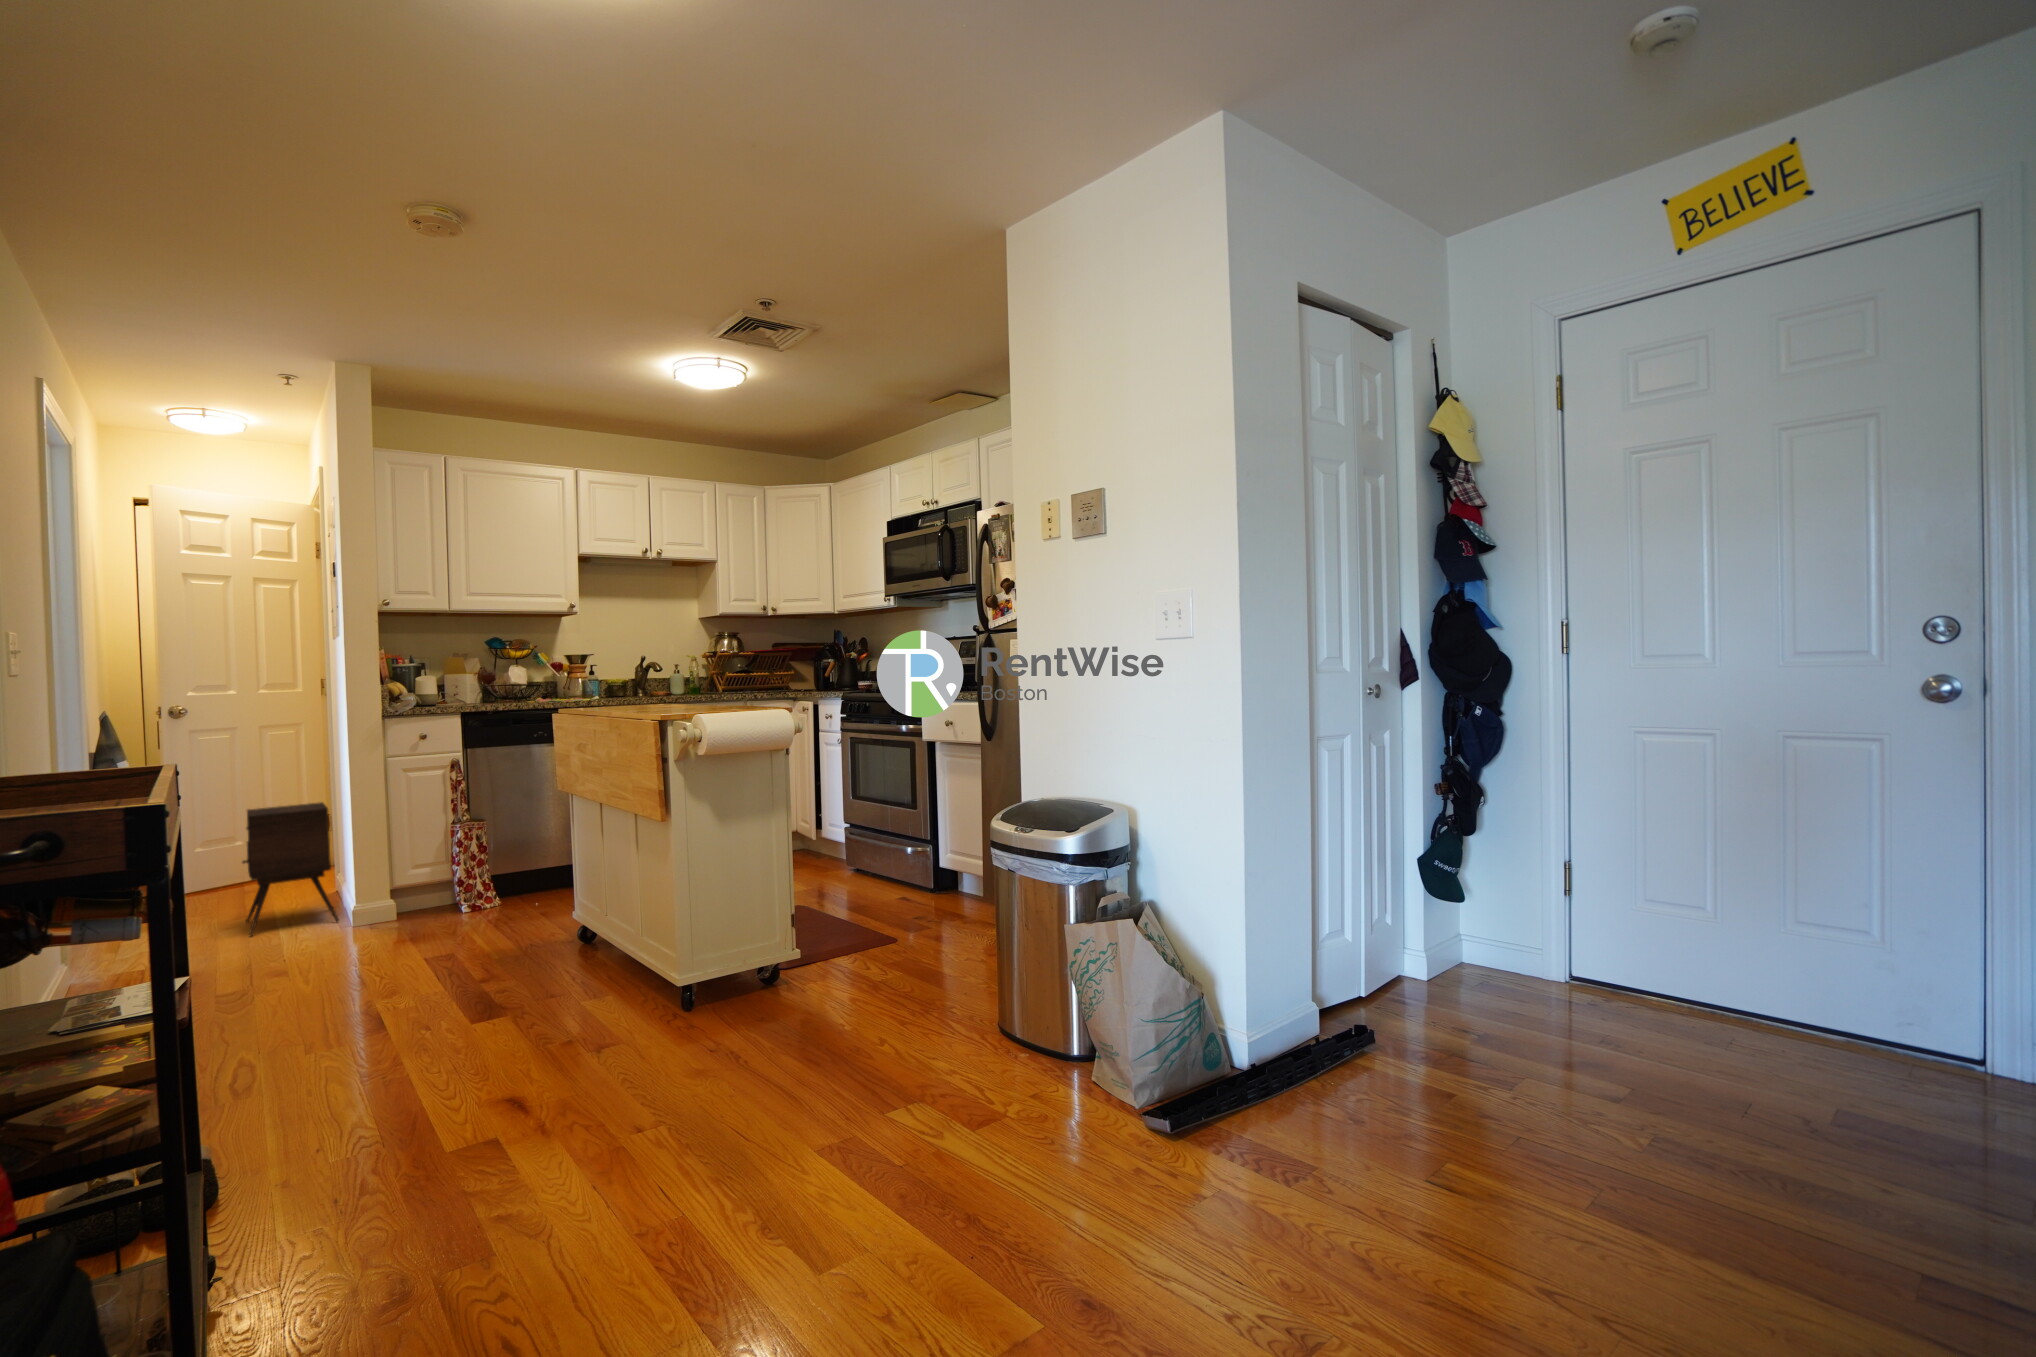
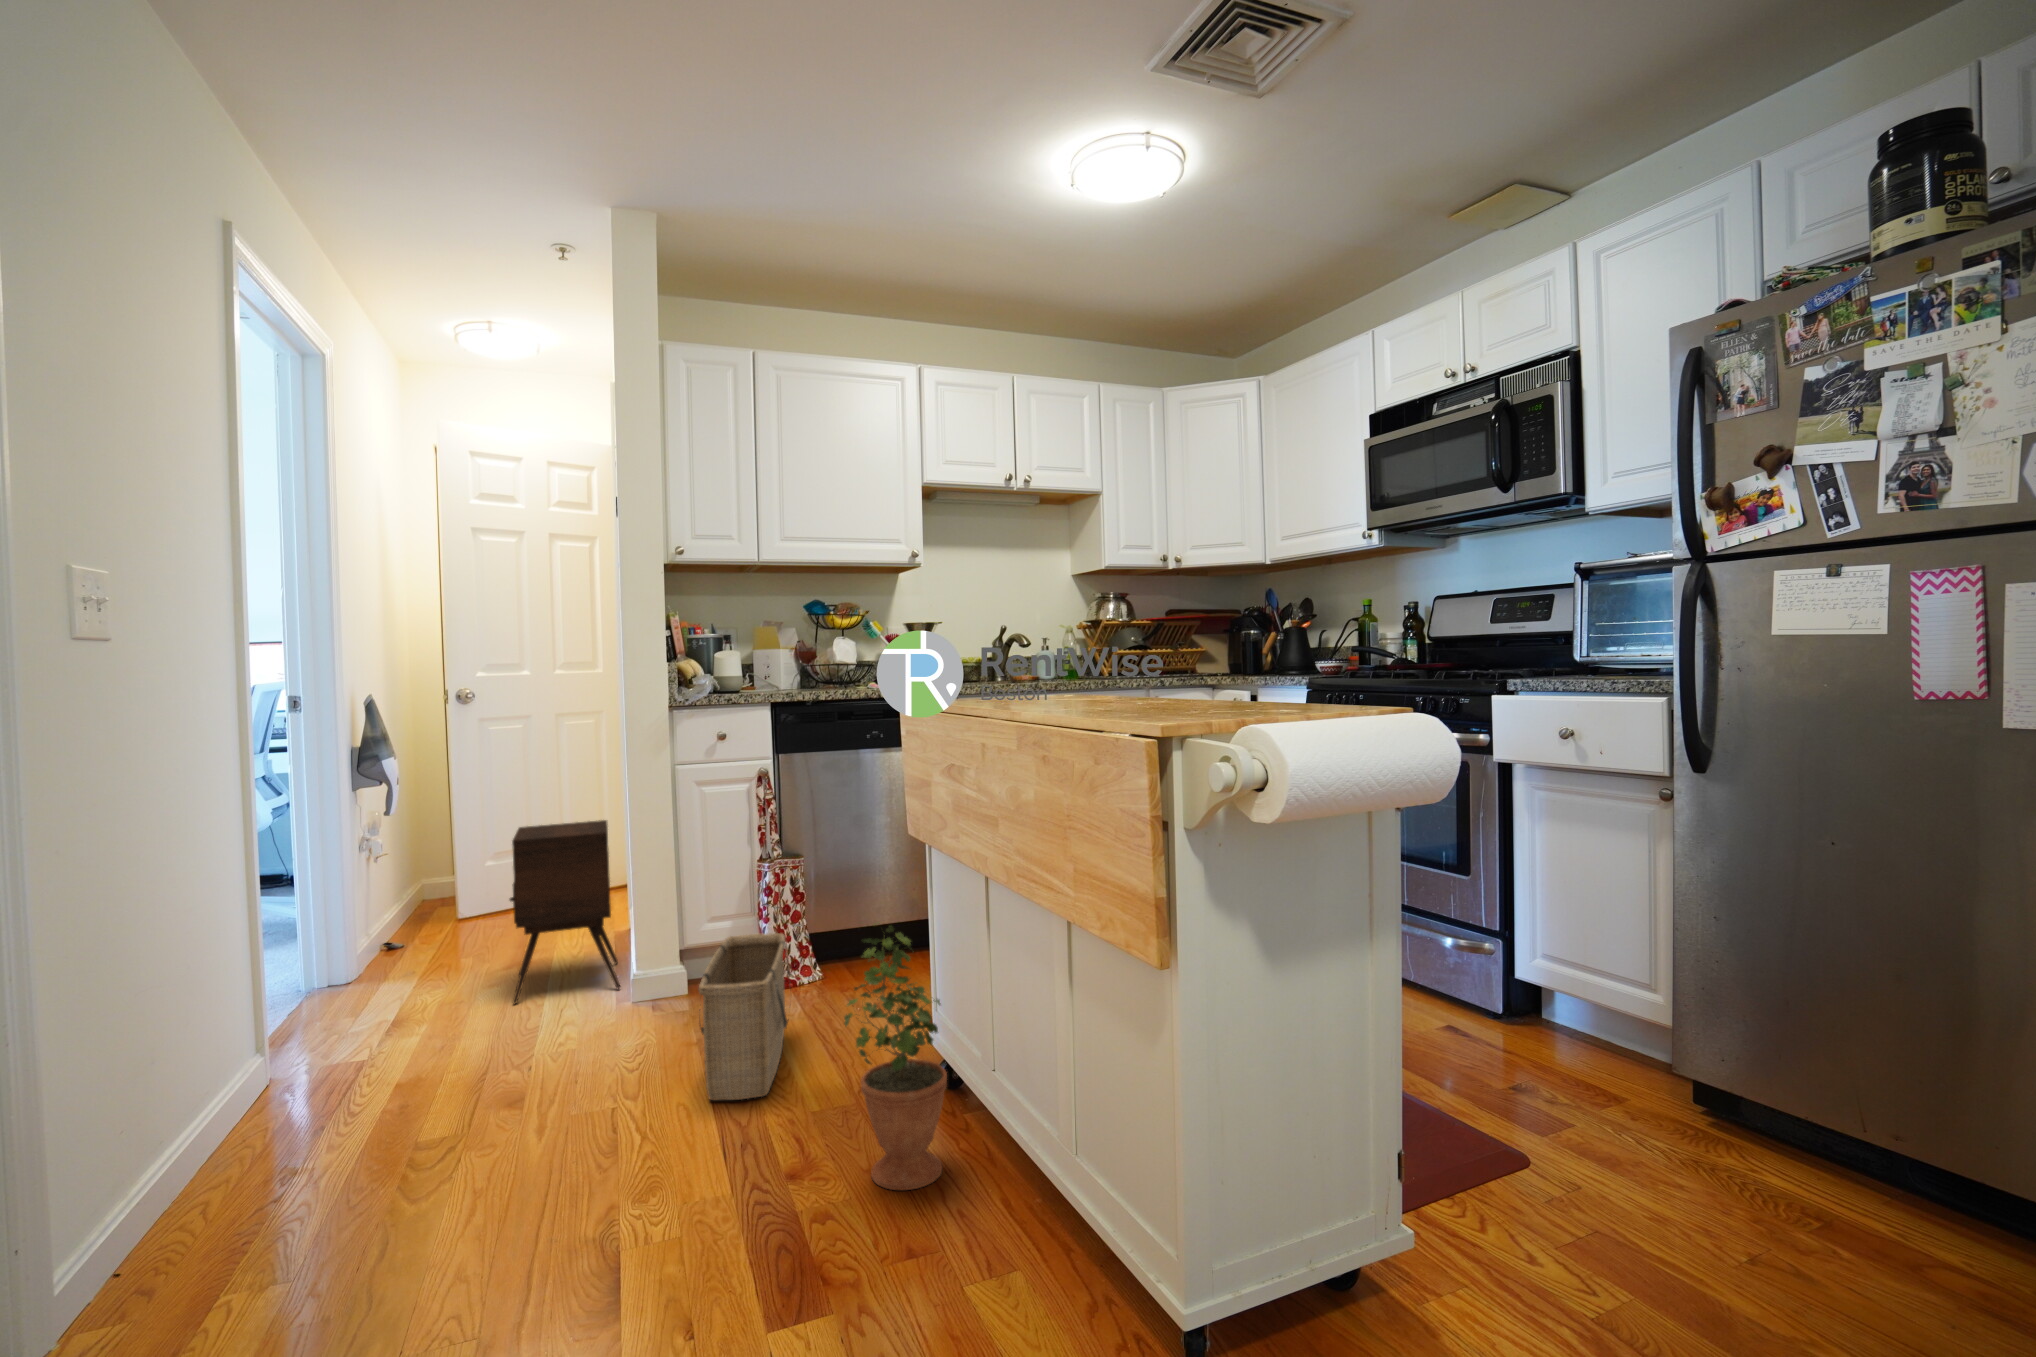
potted plant: none [520,833,585,982] -> present [844,922,947,1190]
basket: none [415,864,480,962] -> present [699,933,788,1100]

